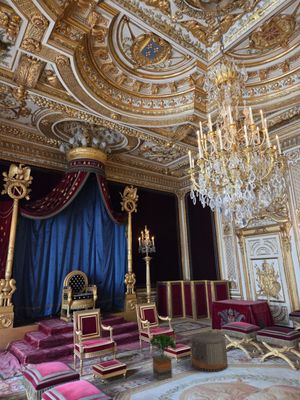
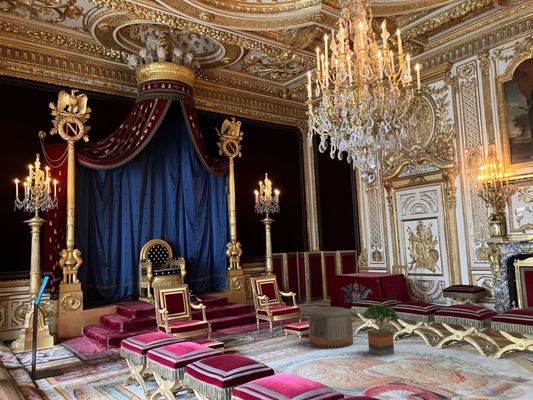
potted tree: present [150,334,176,380] -> present [364,305,399,356]

